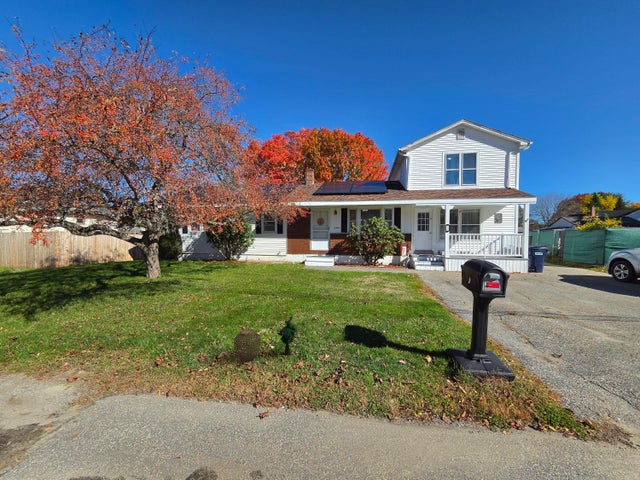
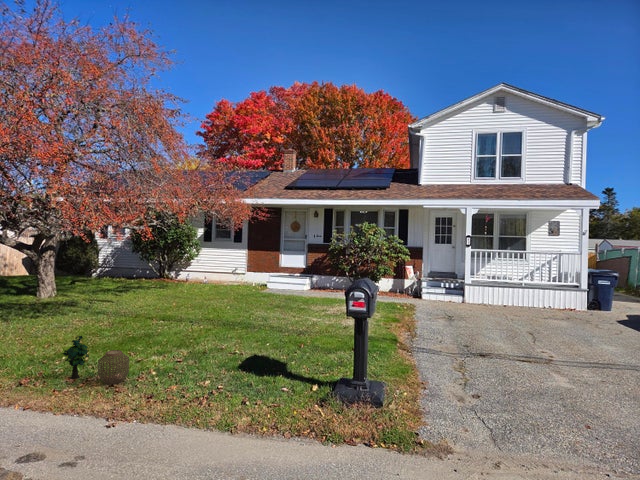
decorative plant: present [277,317,298,356] -> present [62,336,89,379]

